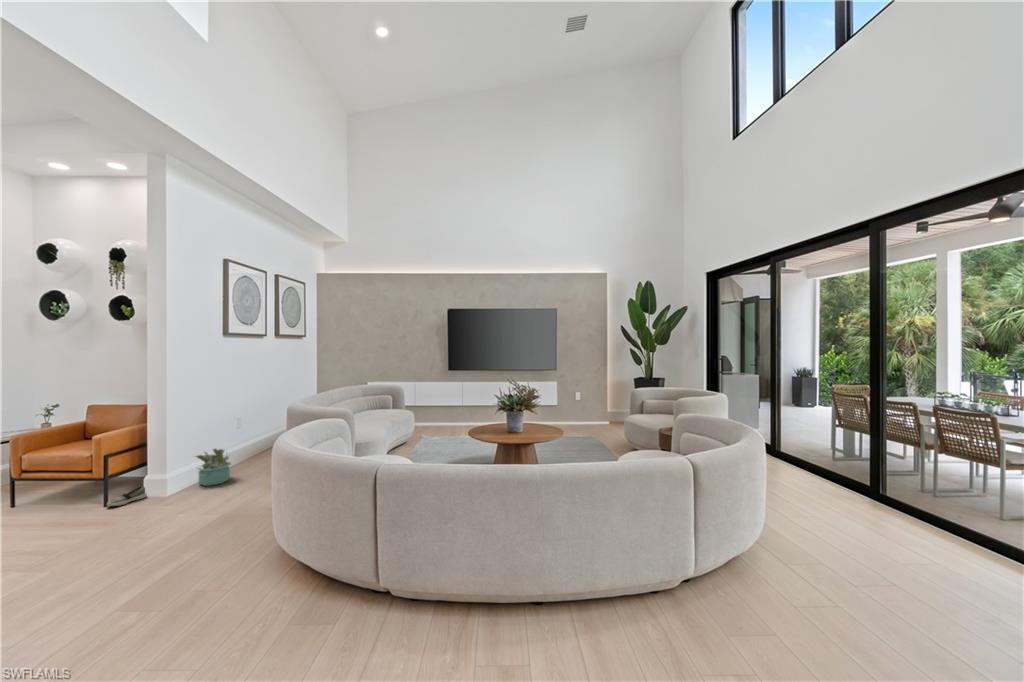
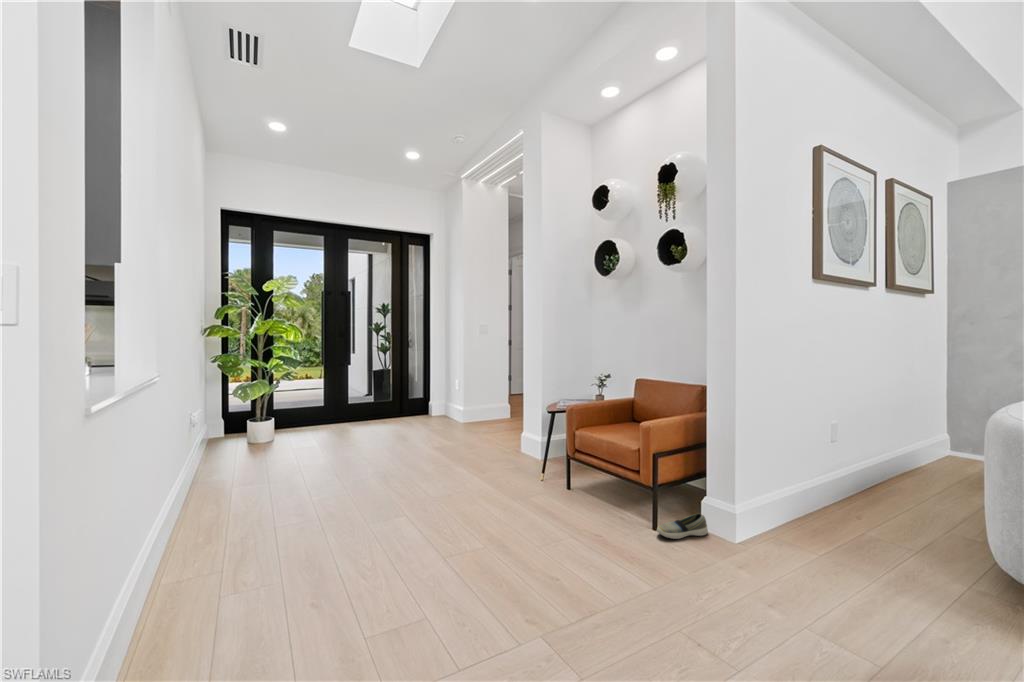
decorative plant: present [195,449,231,486] -> none [775,477,849,551]

